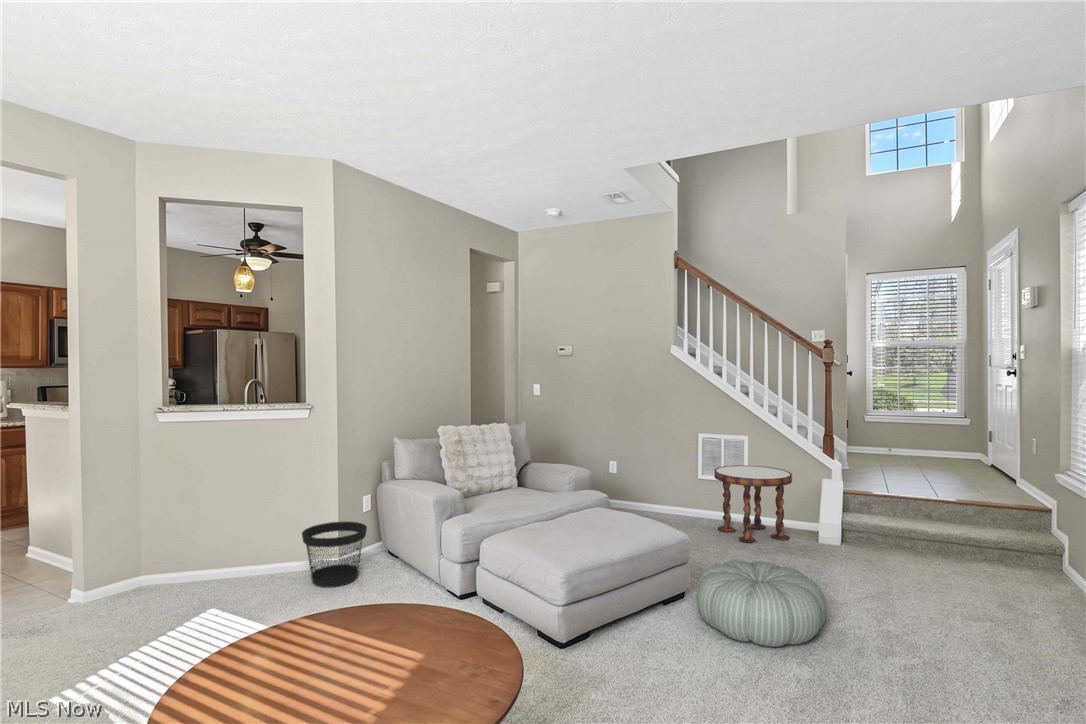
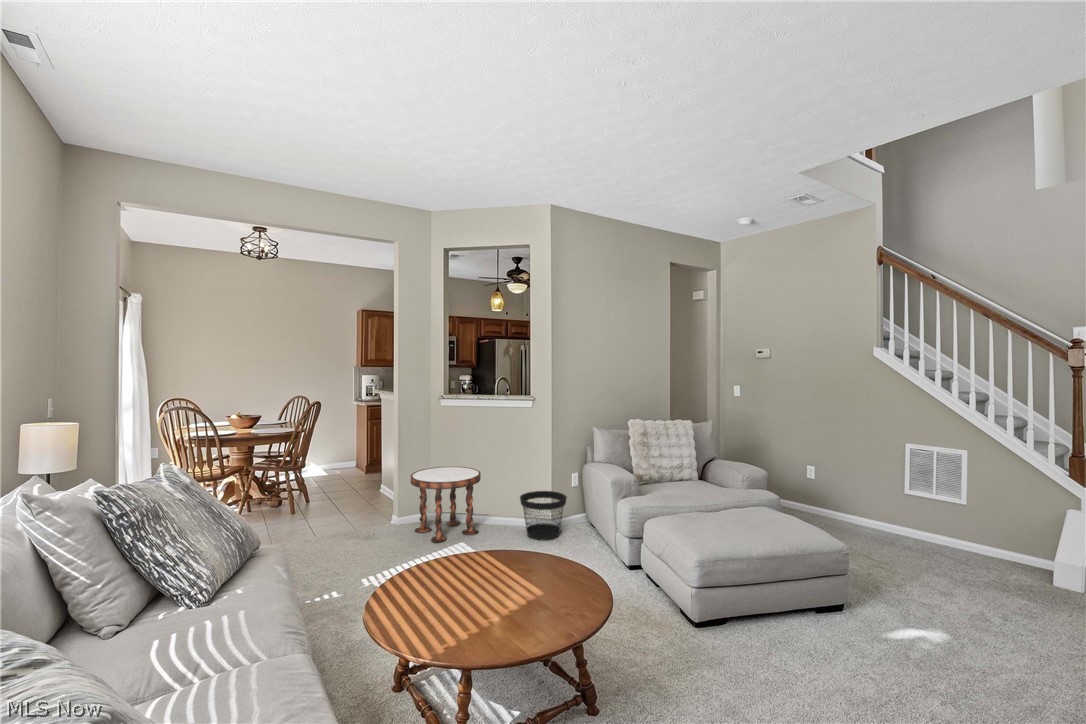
side table: present [714,465,792,542] -> present [411,467,481,543]
pouf: present [697,561,827,647] -> none [843,582,1003,685]

